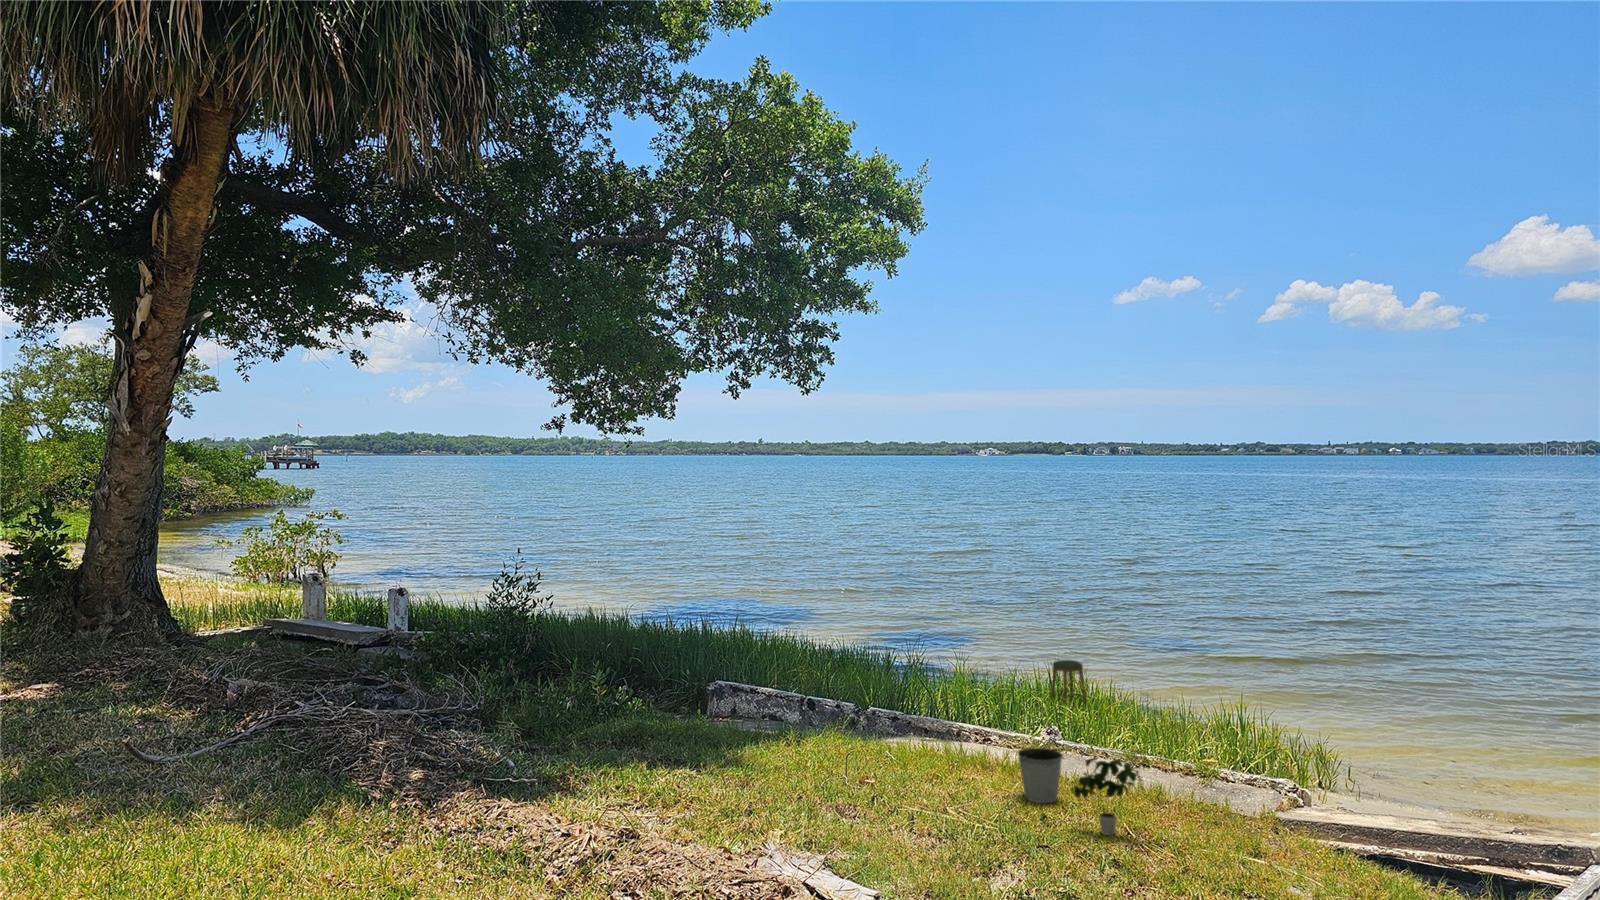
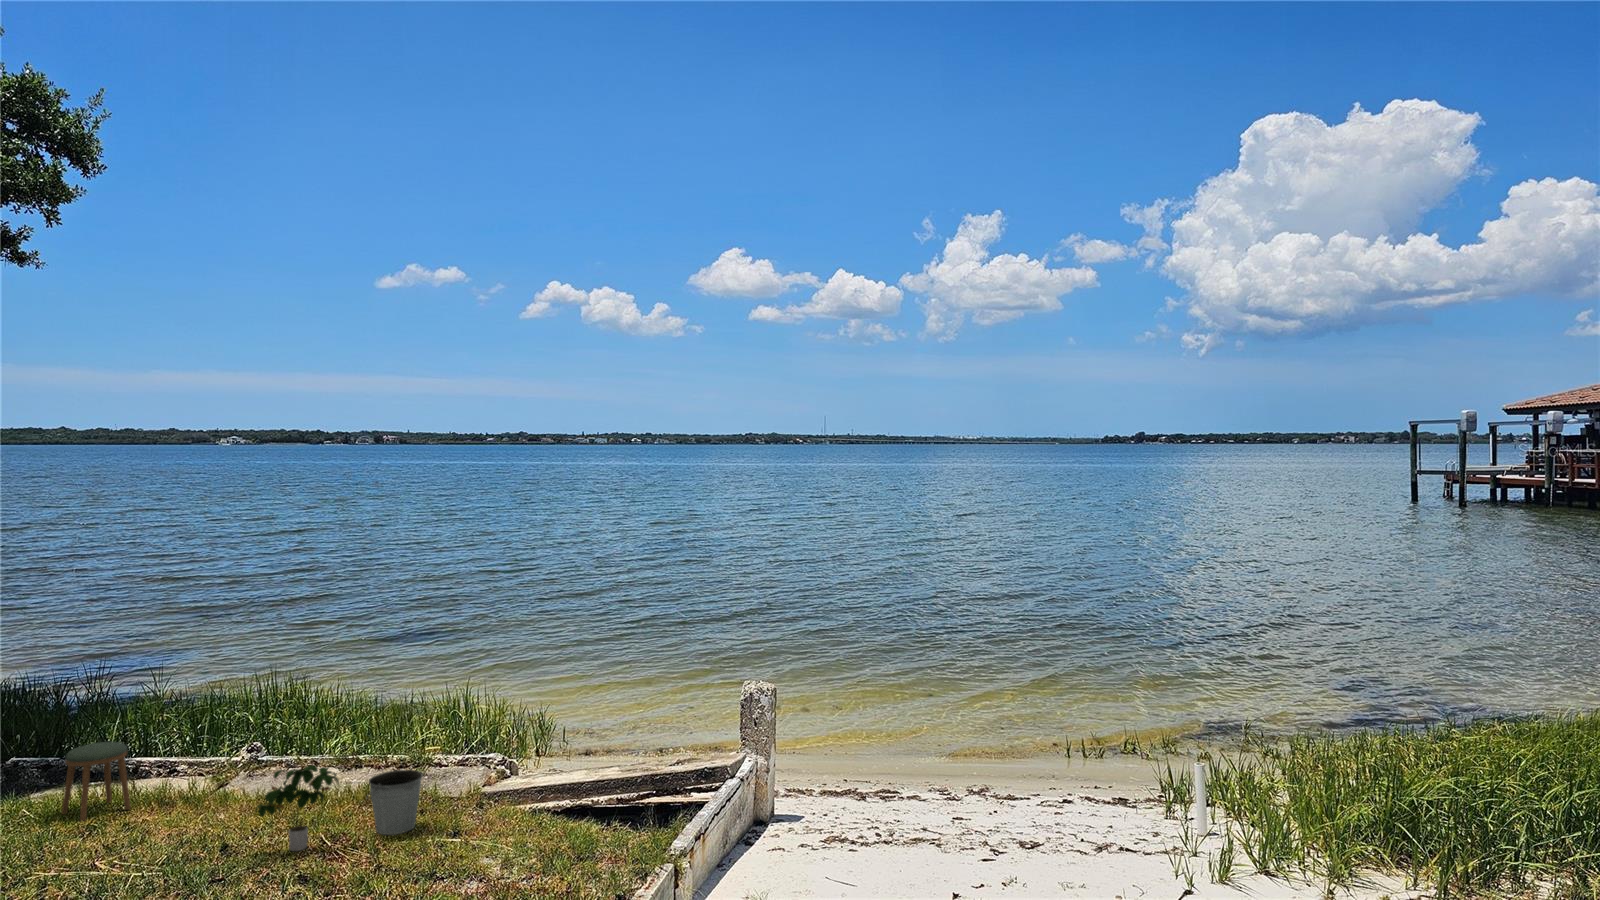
stool: present [1051,660,1086,704] -> present [61,742,131,821]
bucket: present [1018,747,1062,803] -> present [369,768,423,835]

